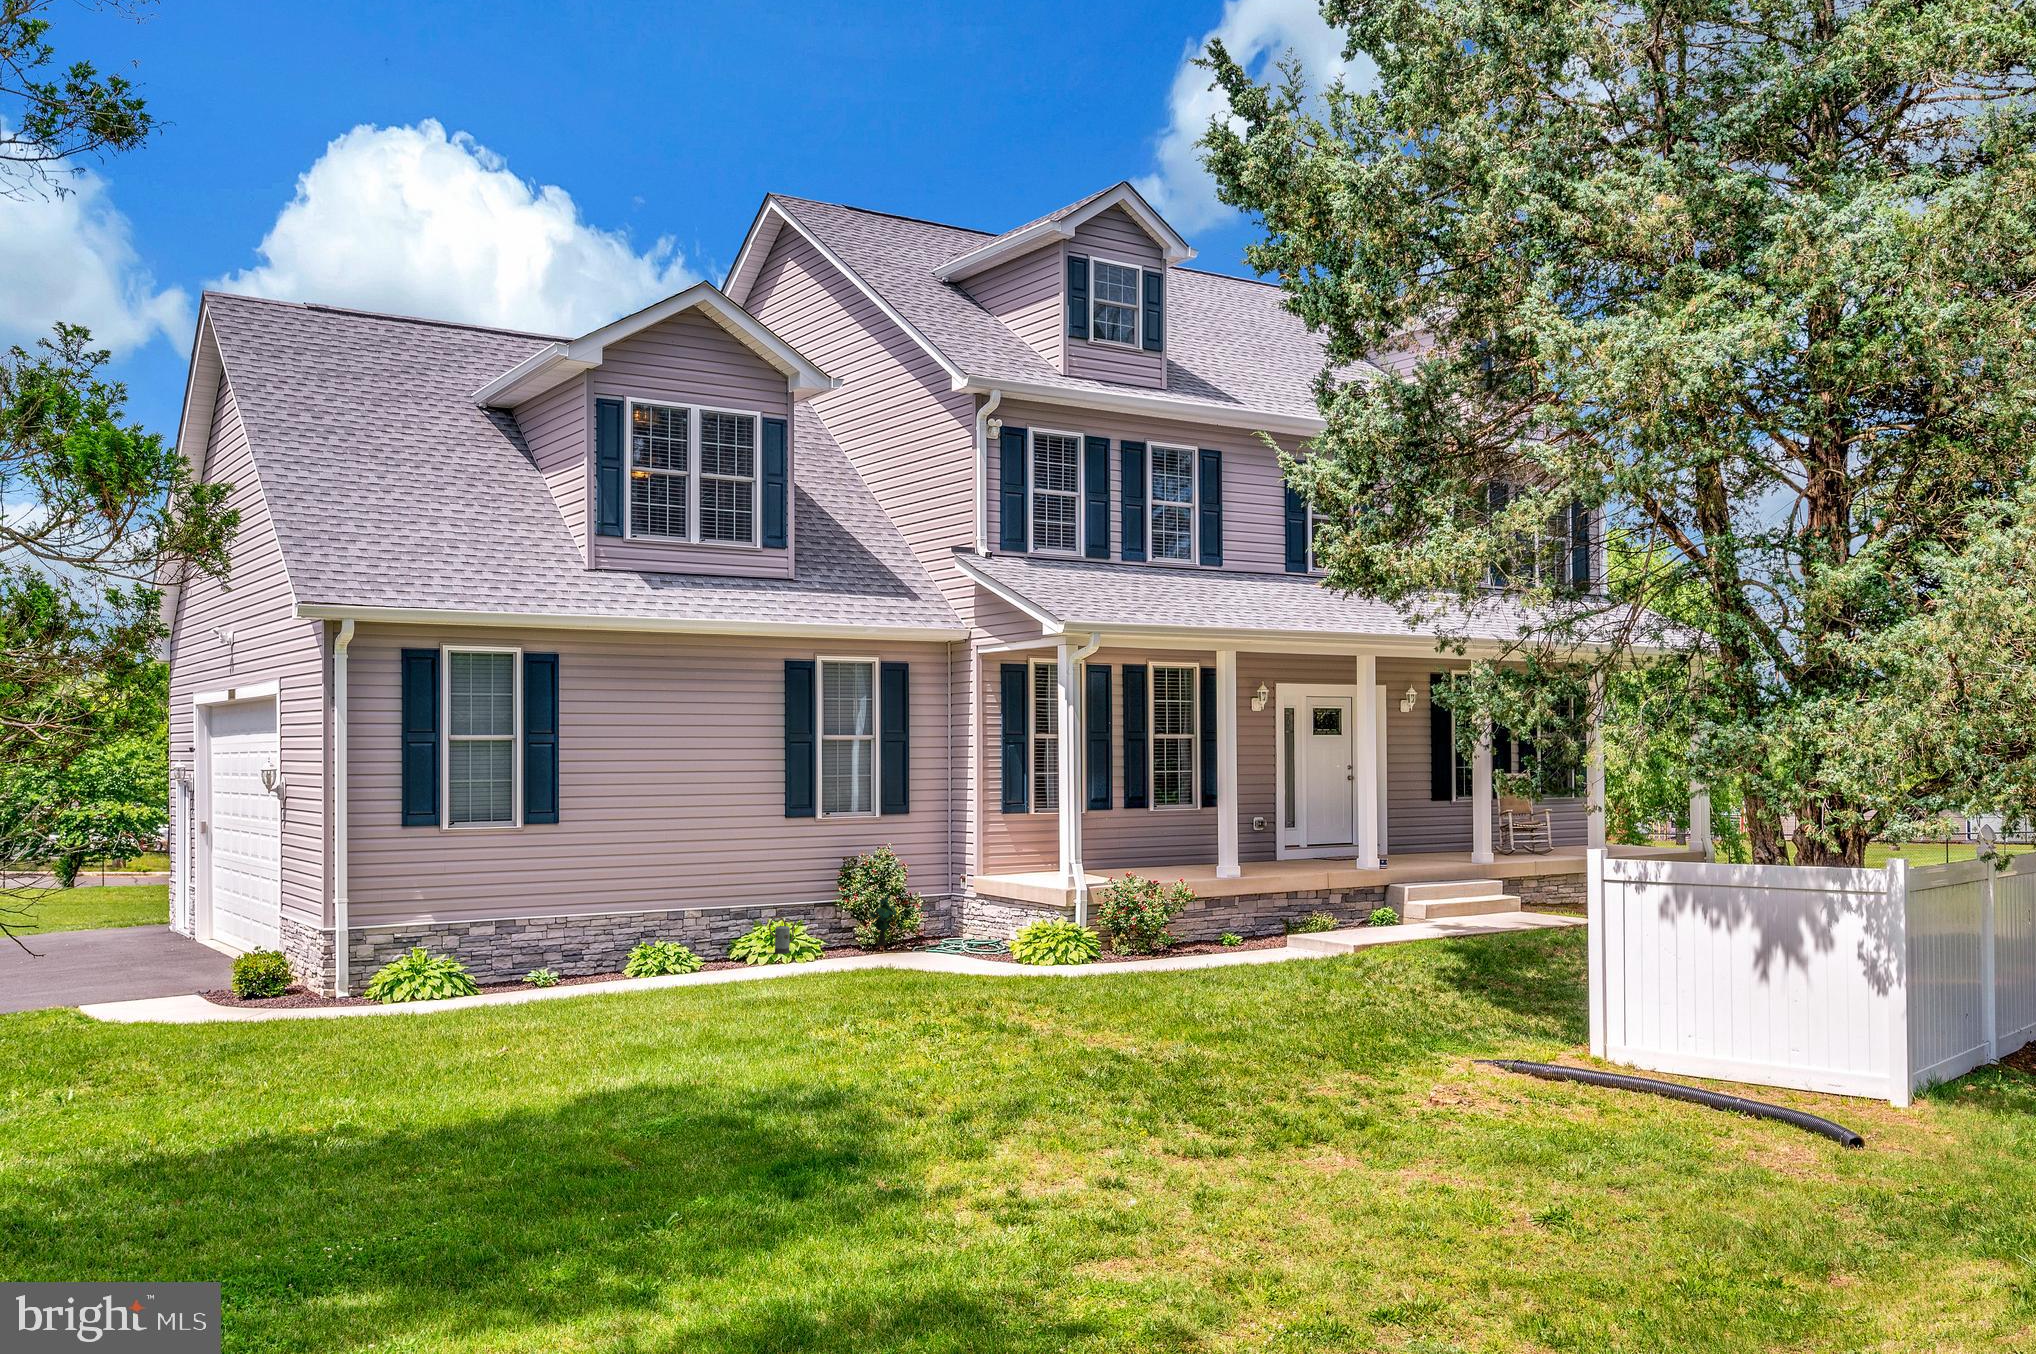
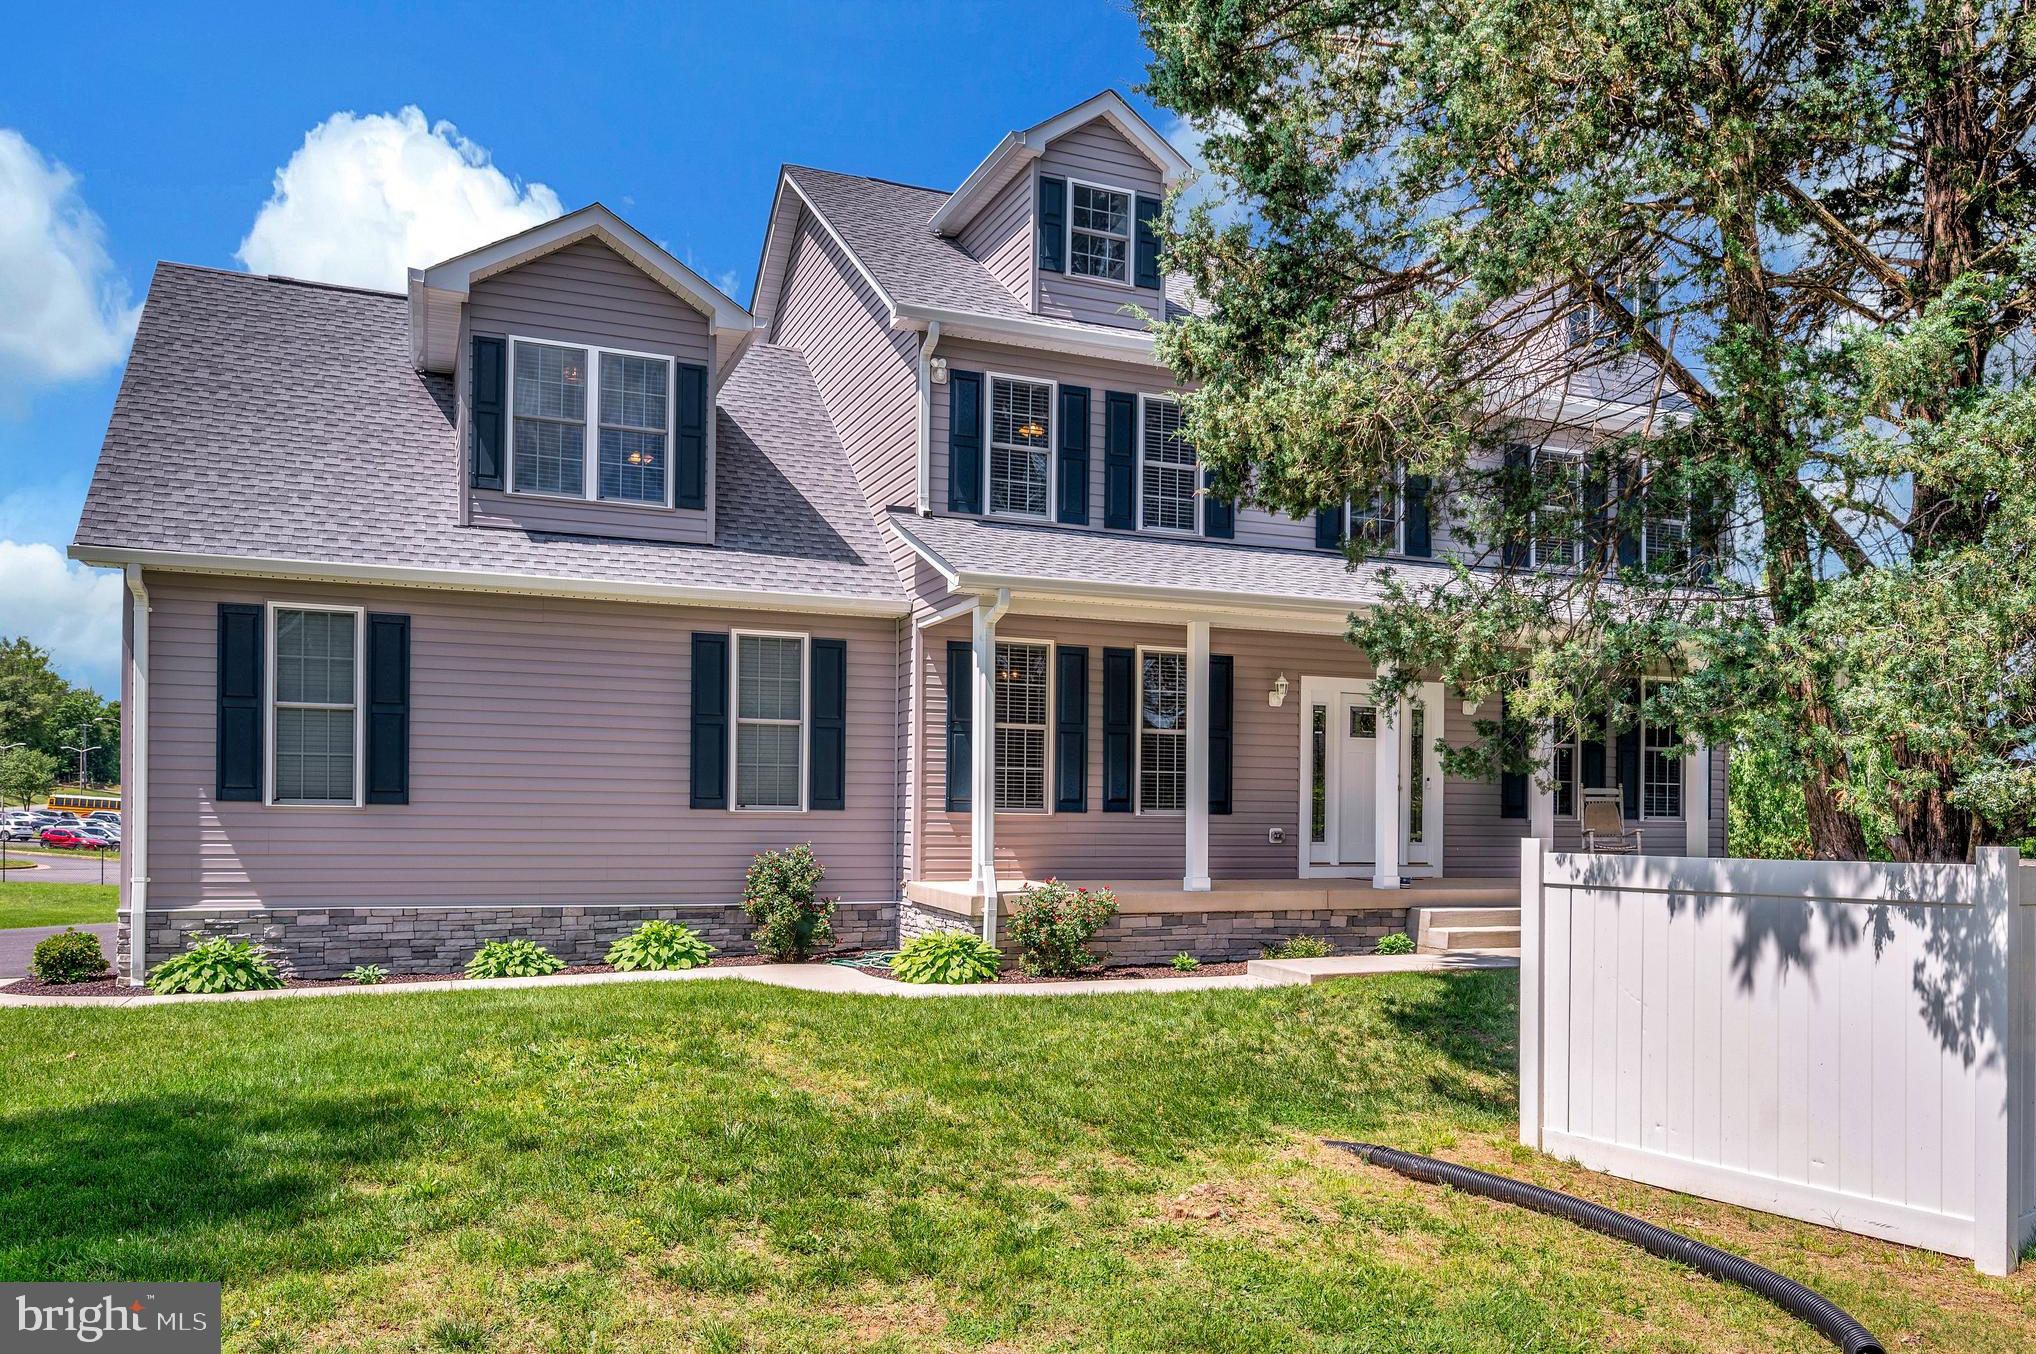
watering can: present [769,916,796,954] -> none [672,929,704,971]

